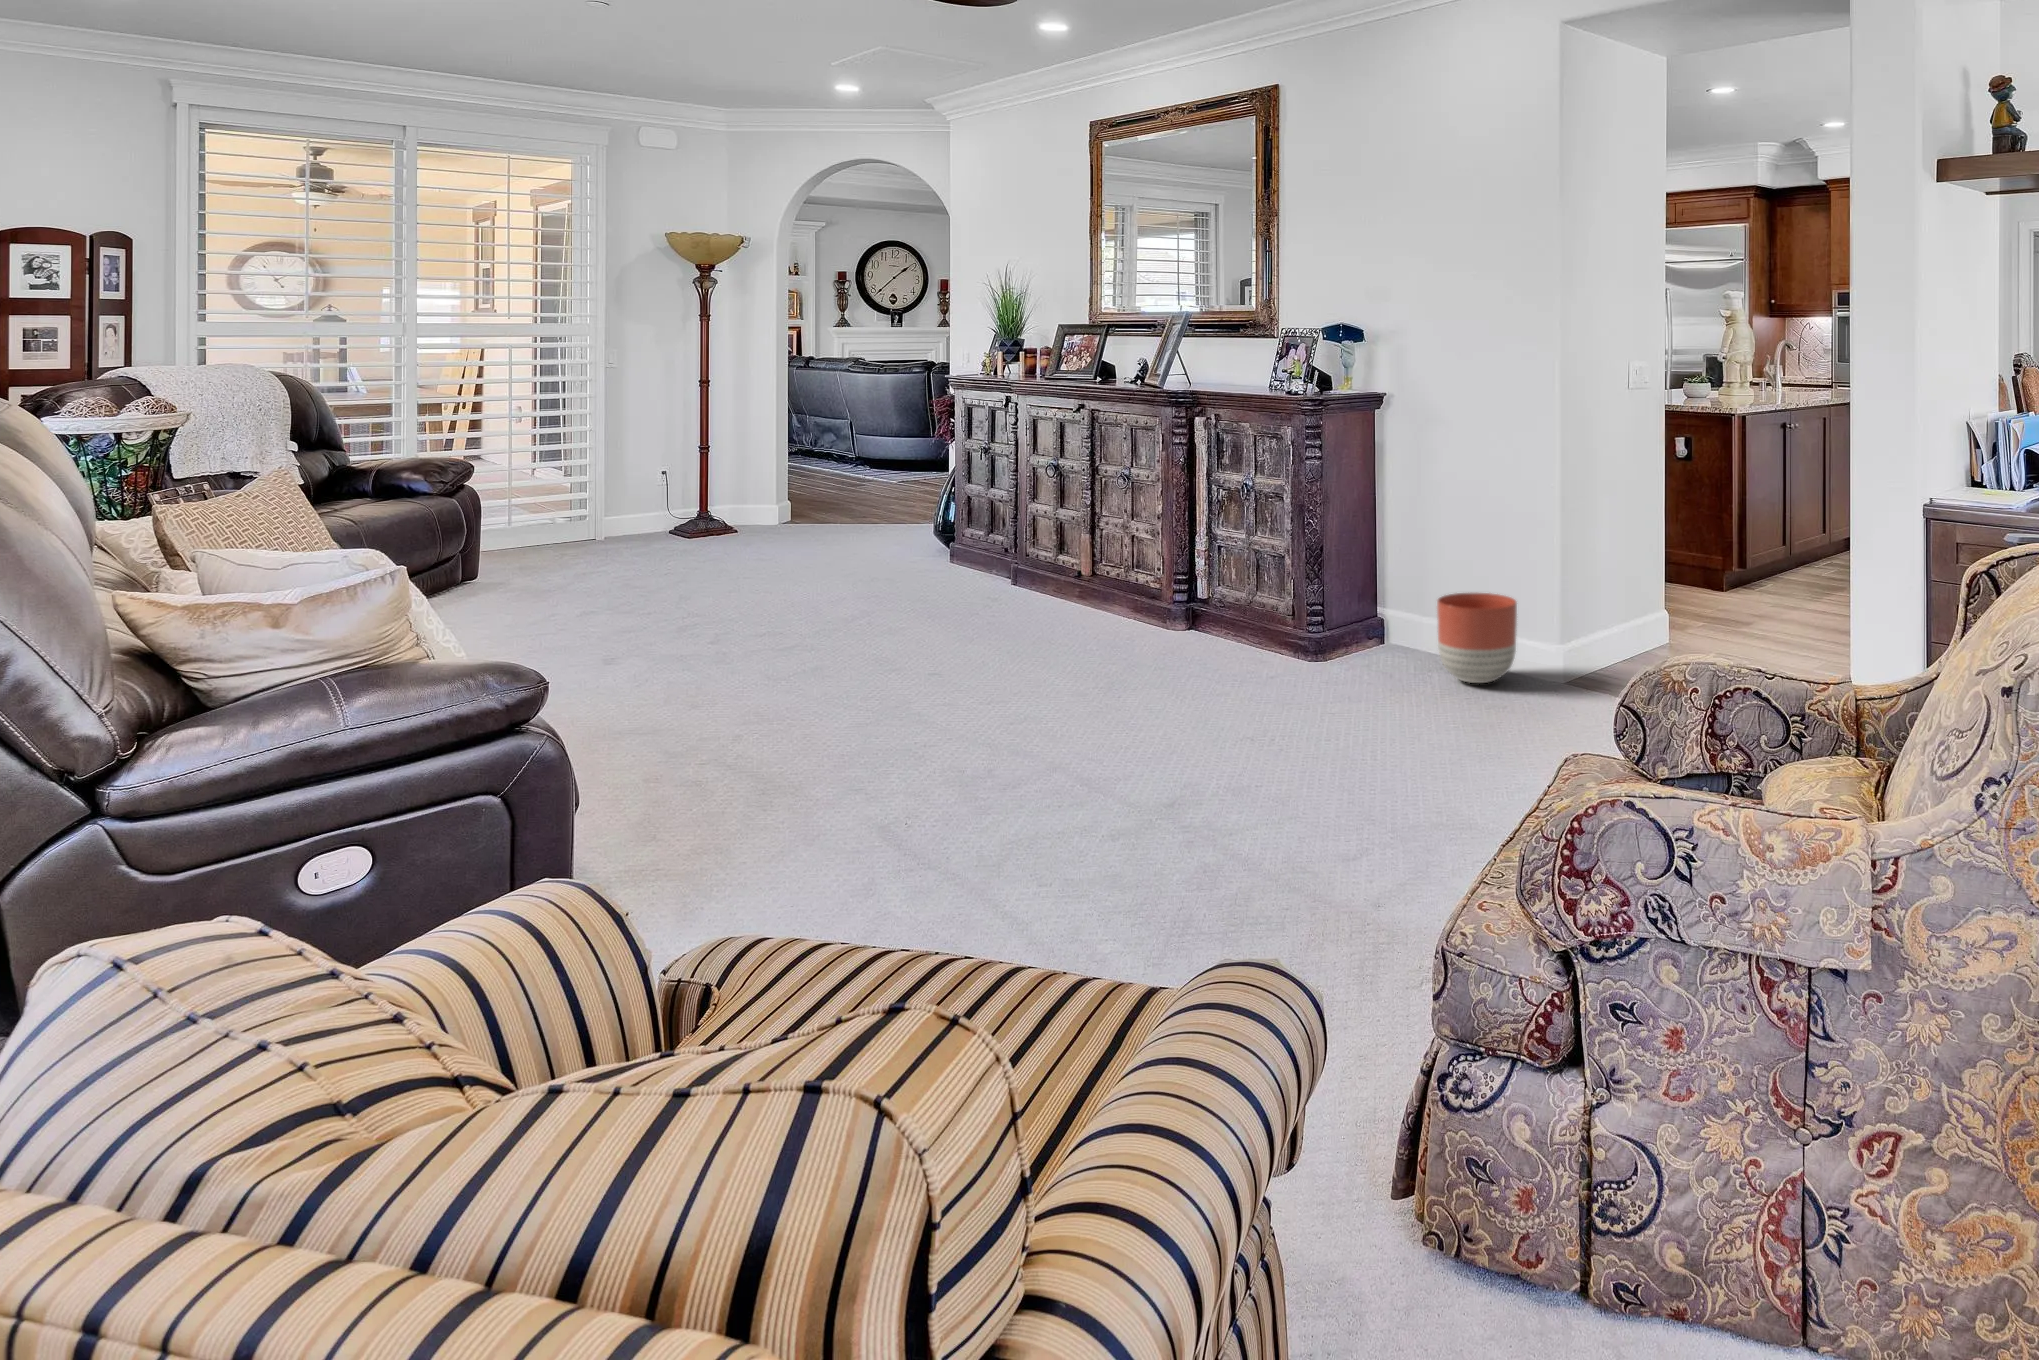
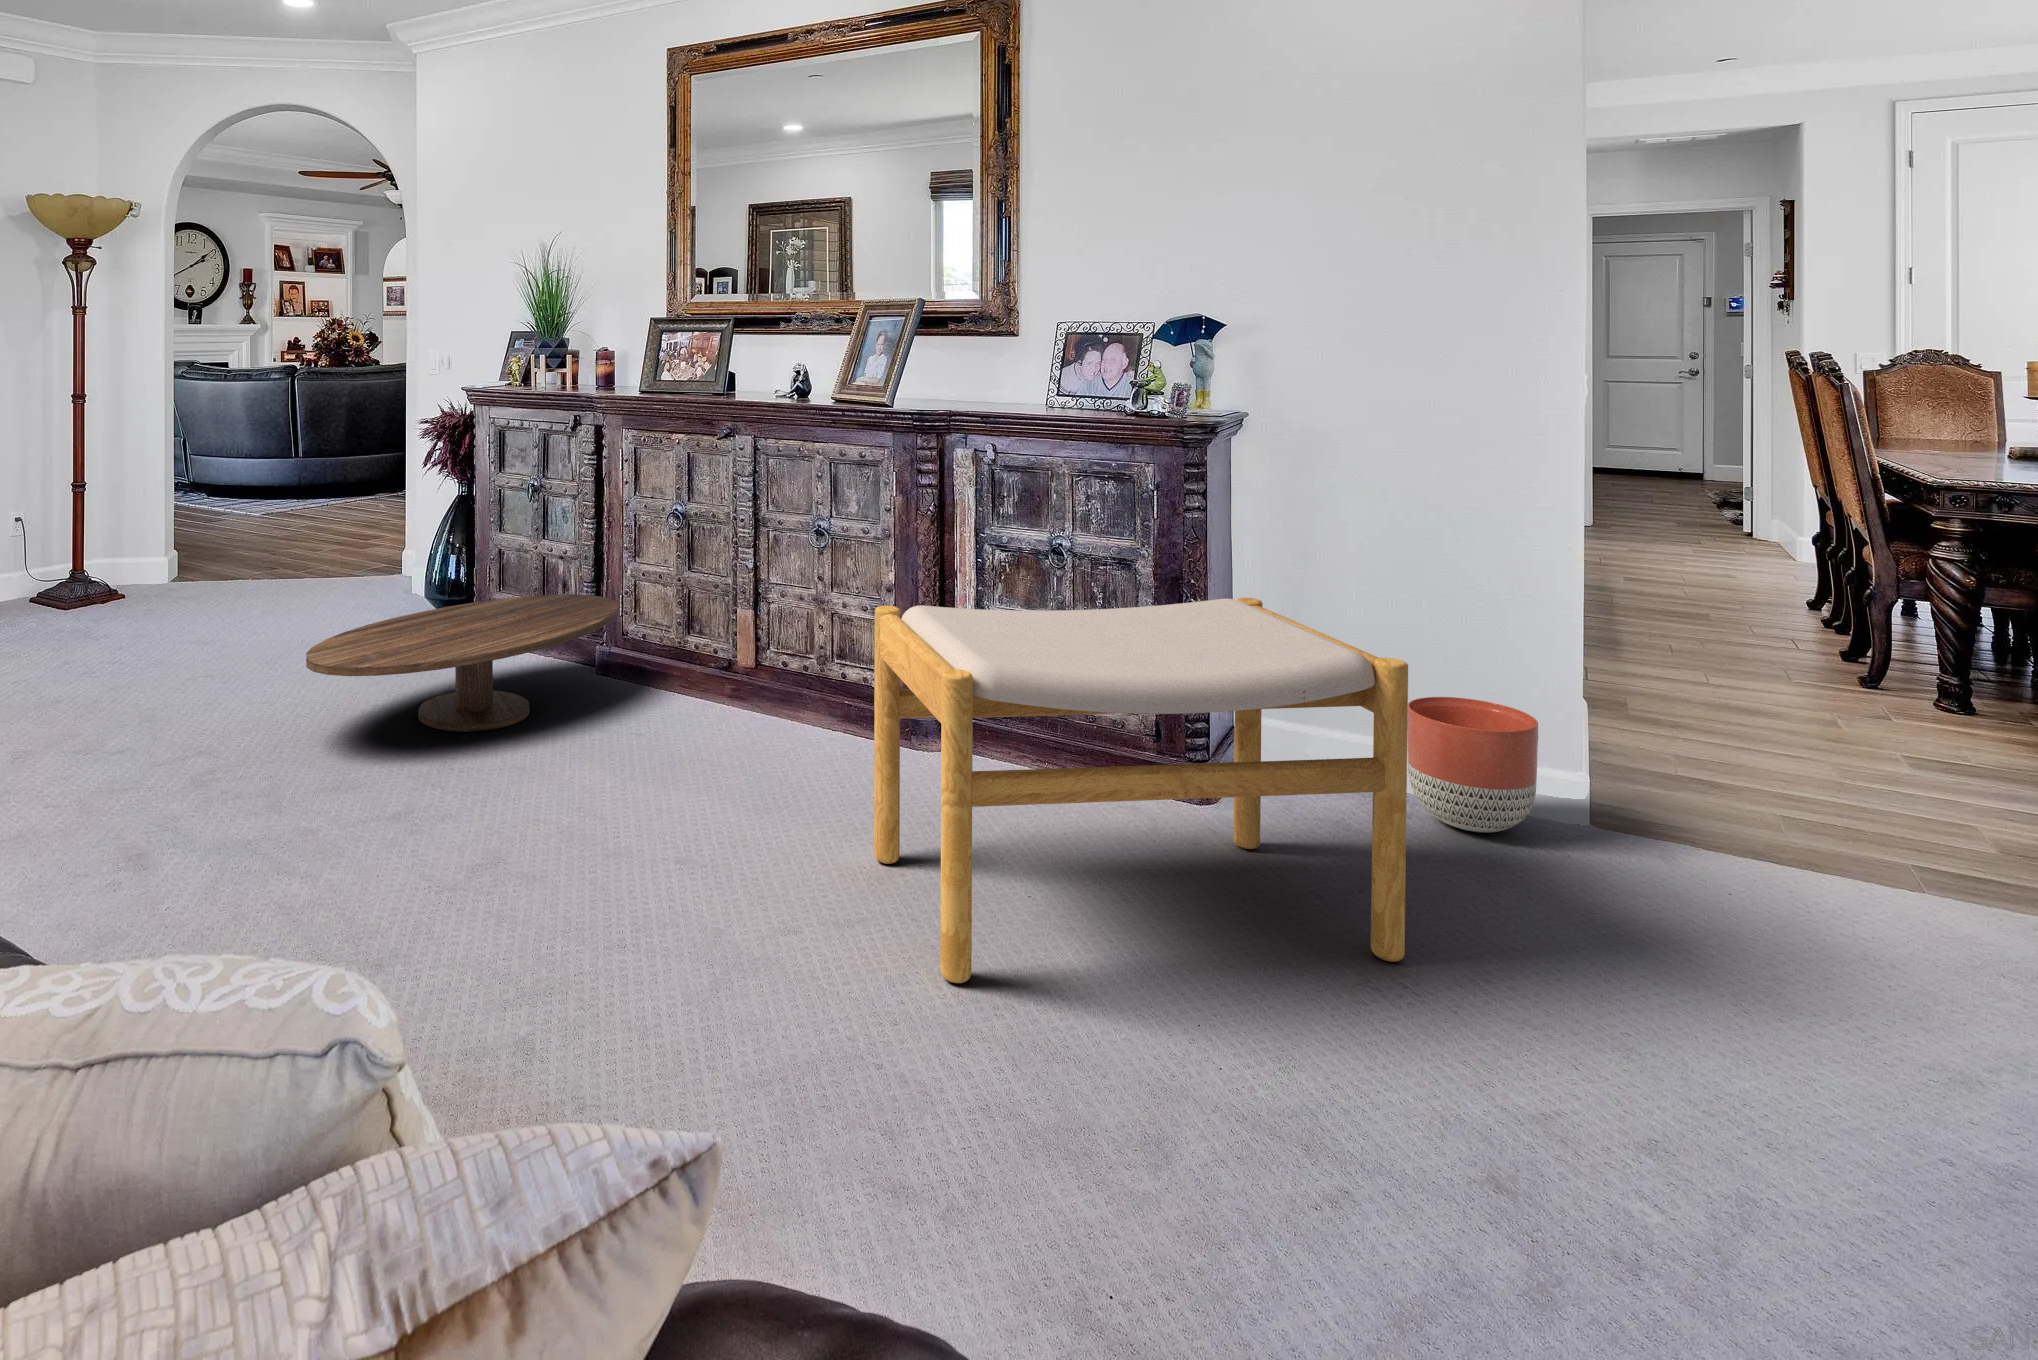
footstool: none [993,510,1307,732] -> present [874,598,1408,983]
coffee table: none [758,527,1017,612] -> present [306,594,618,731]

